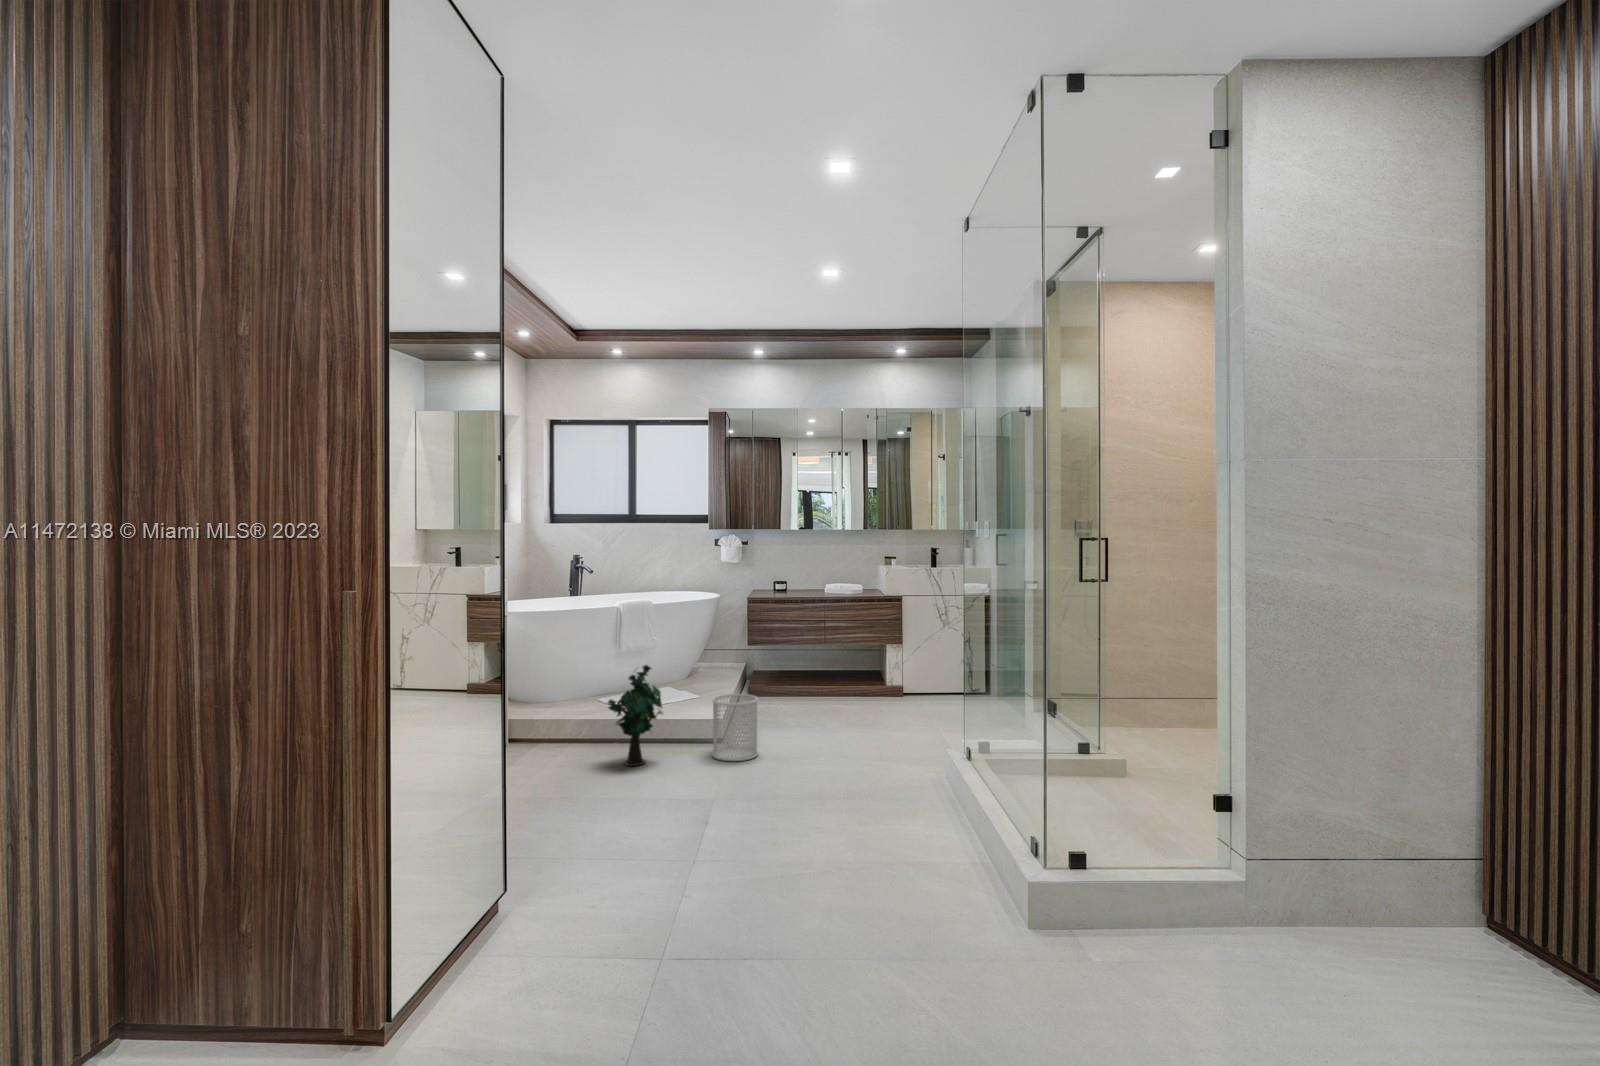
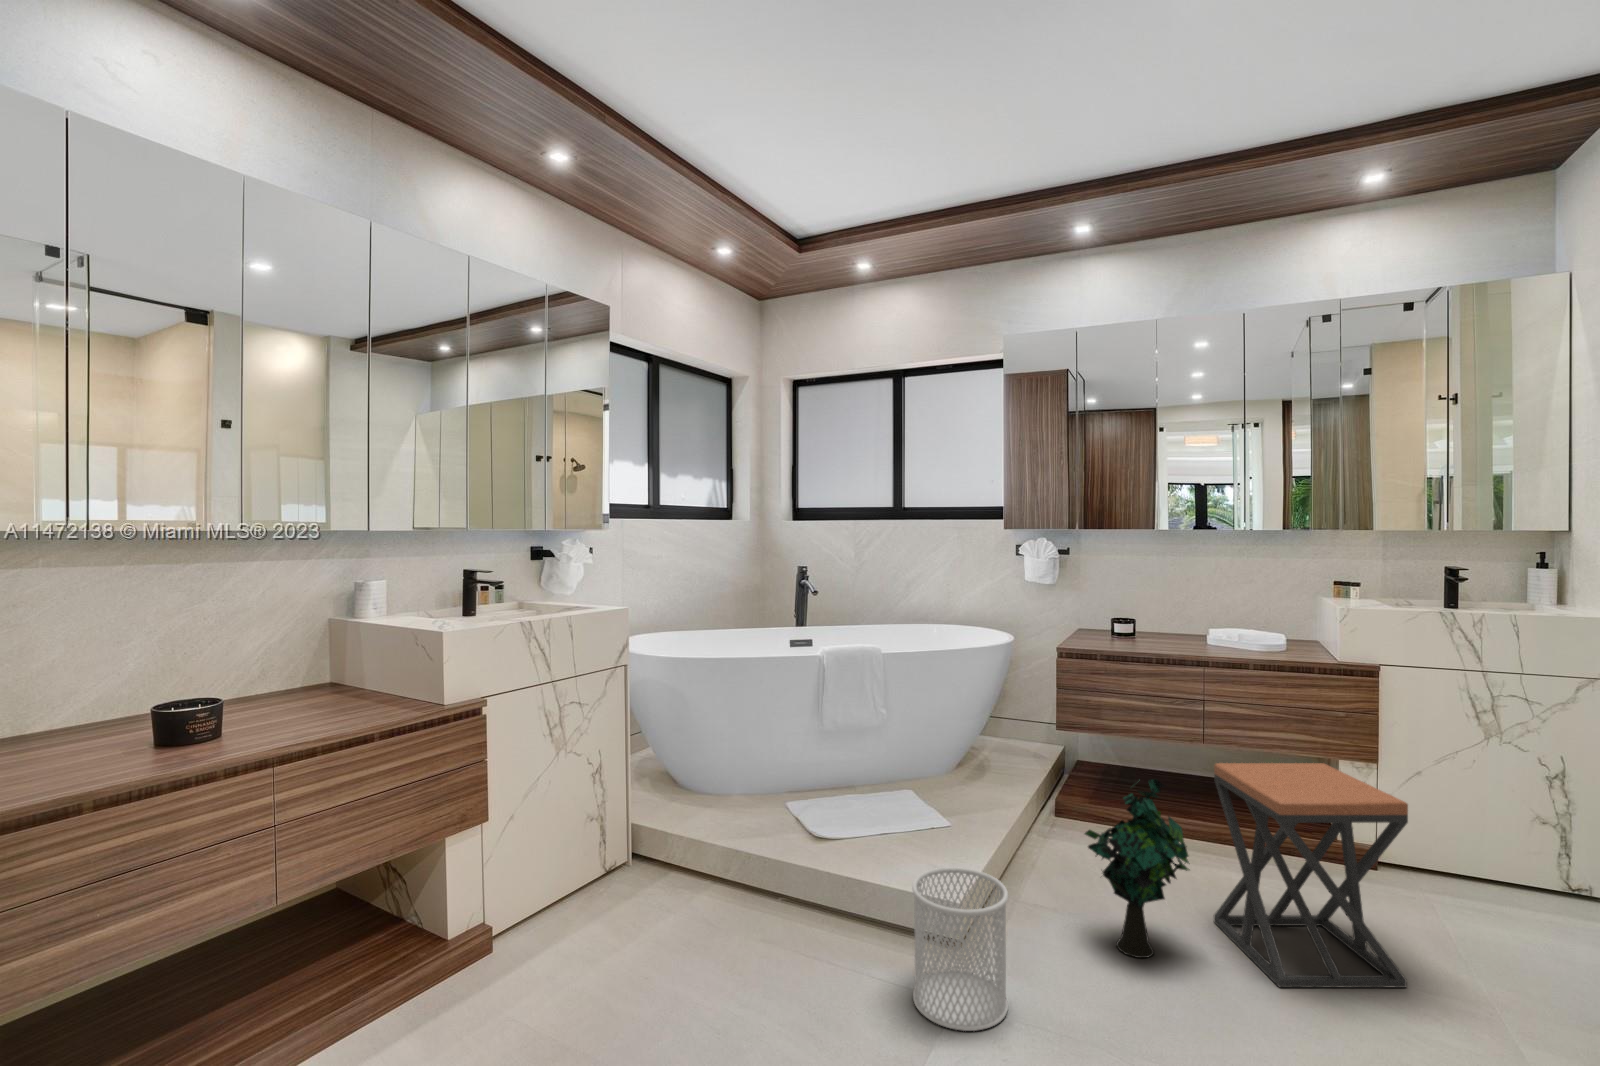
stool: none [837,637,913,732] -> present [1214,763,1408,988]
decorative plant: present [608,665,663,766] -> present [1085,779,1190,958]

